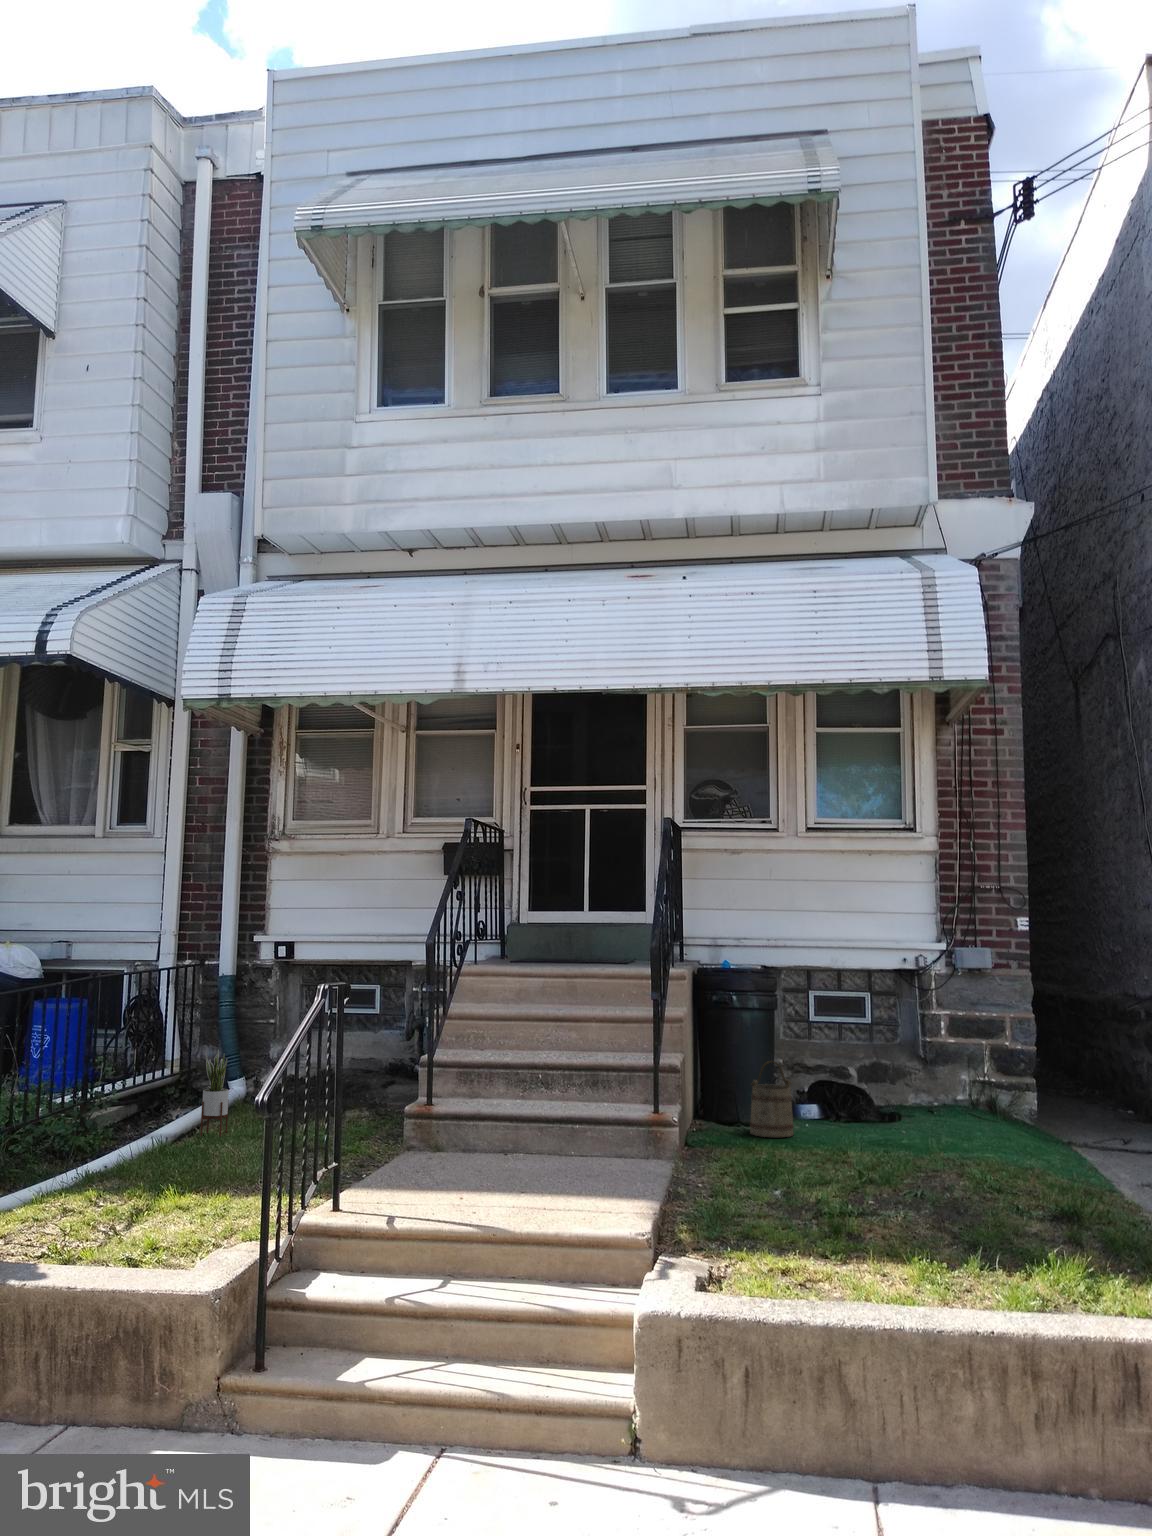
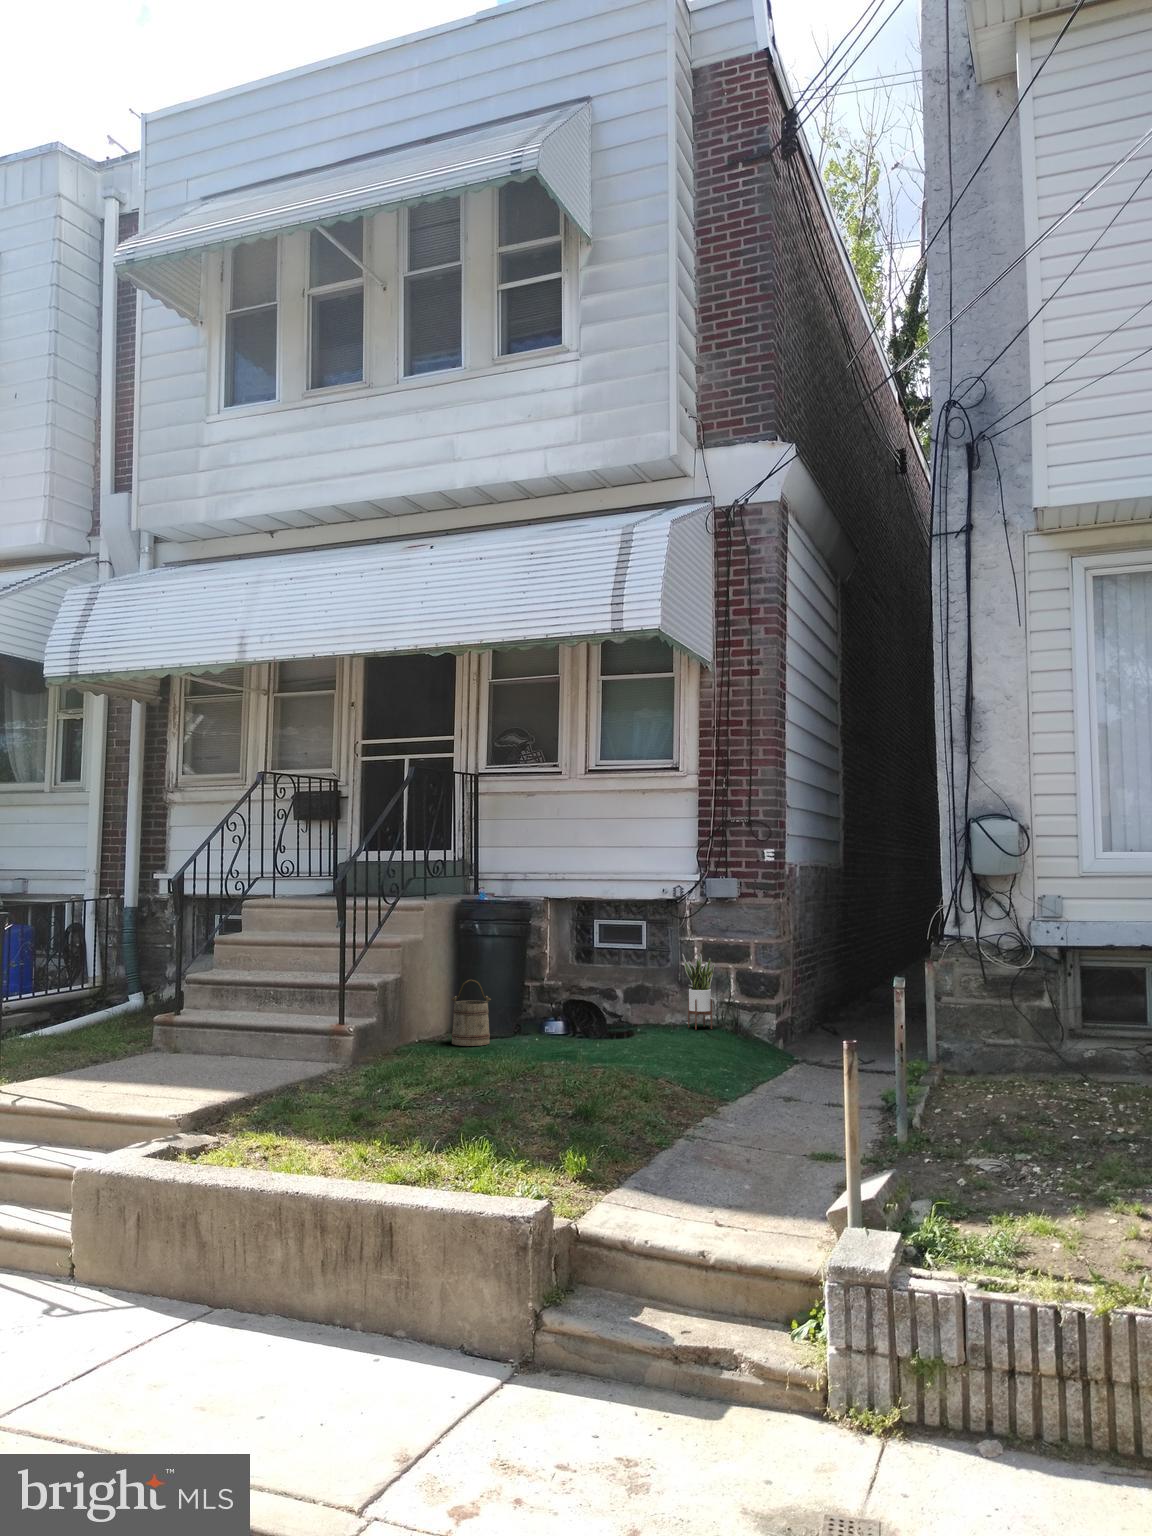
potted plant: present [200,1050,229,1136] -> present [682,954,715,1029]

